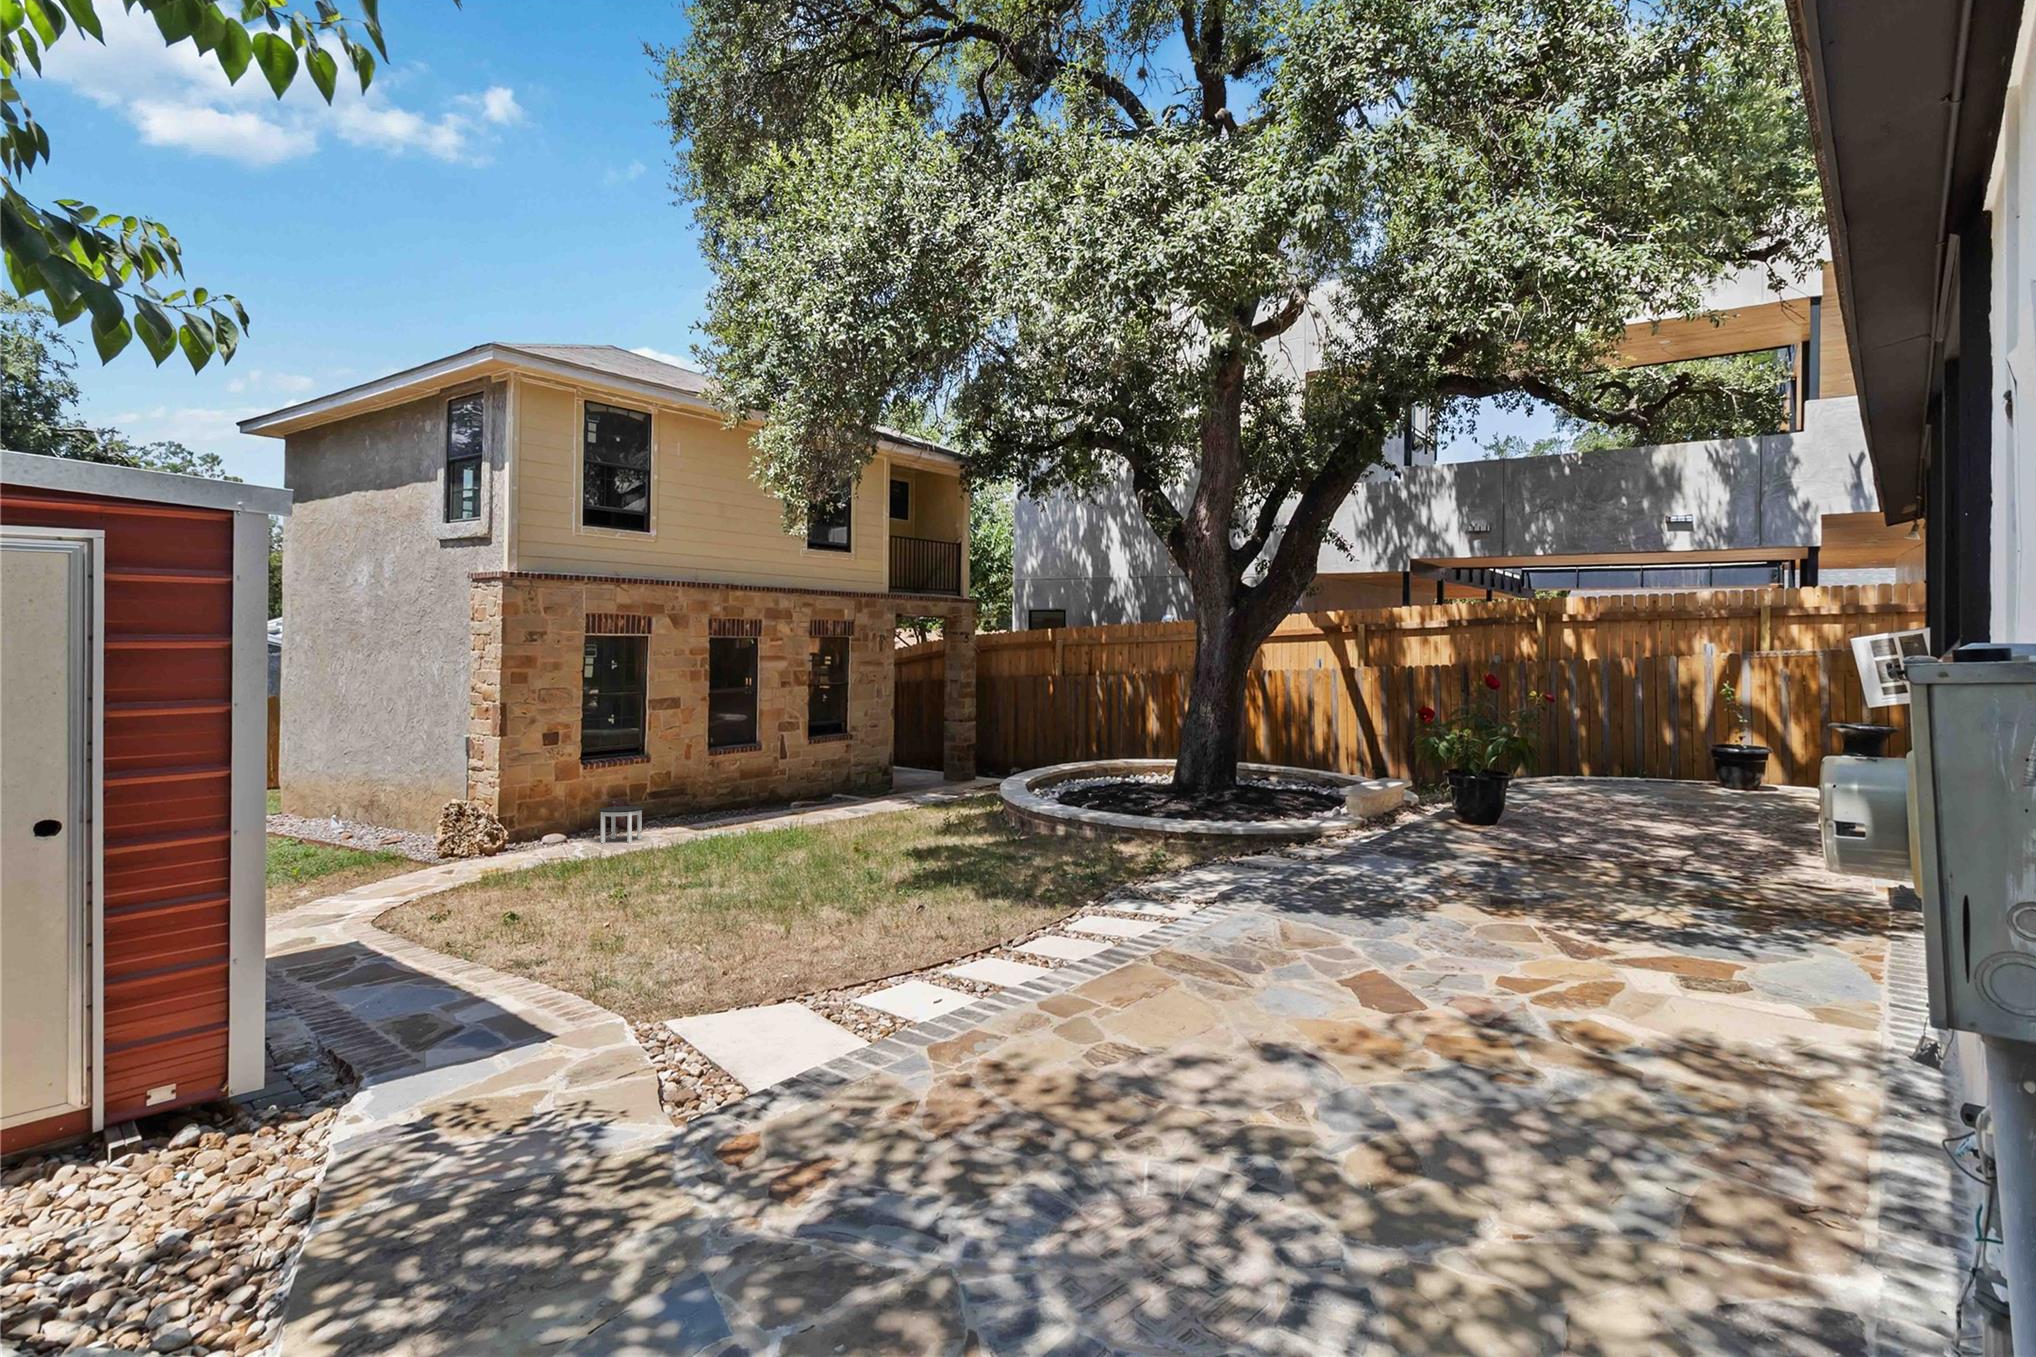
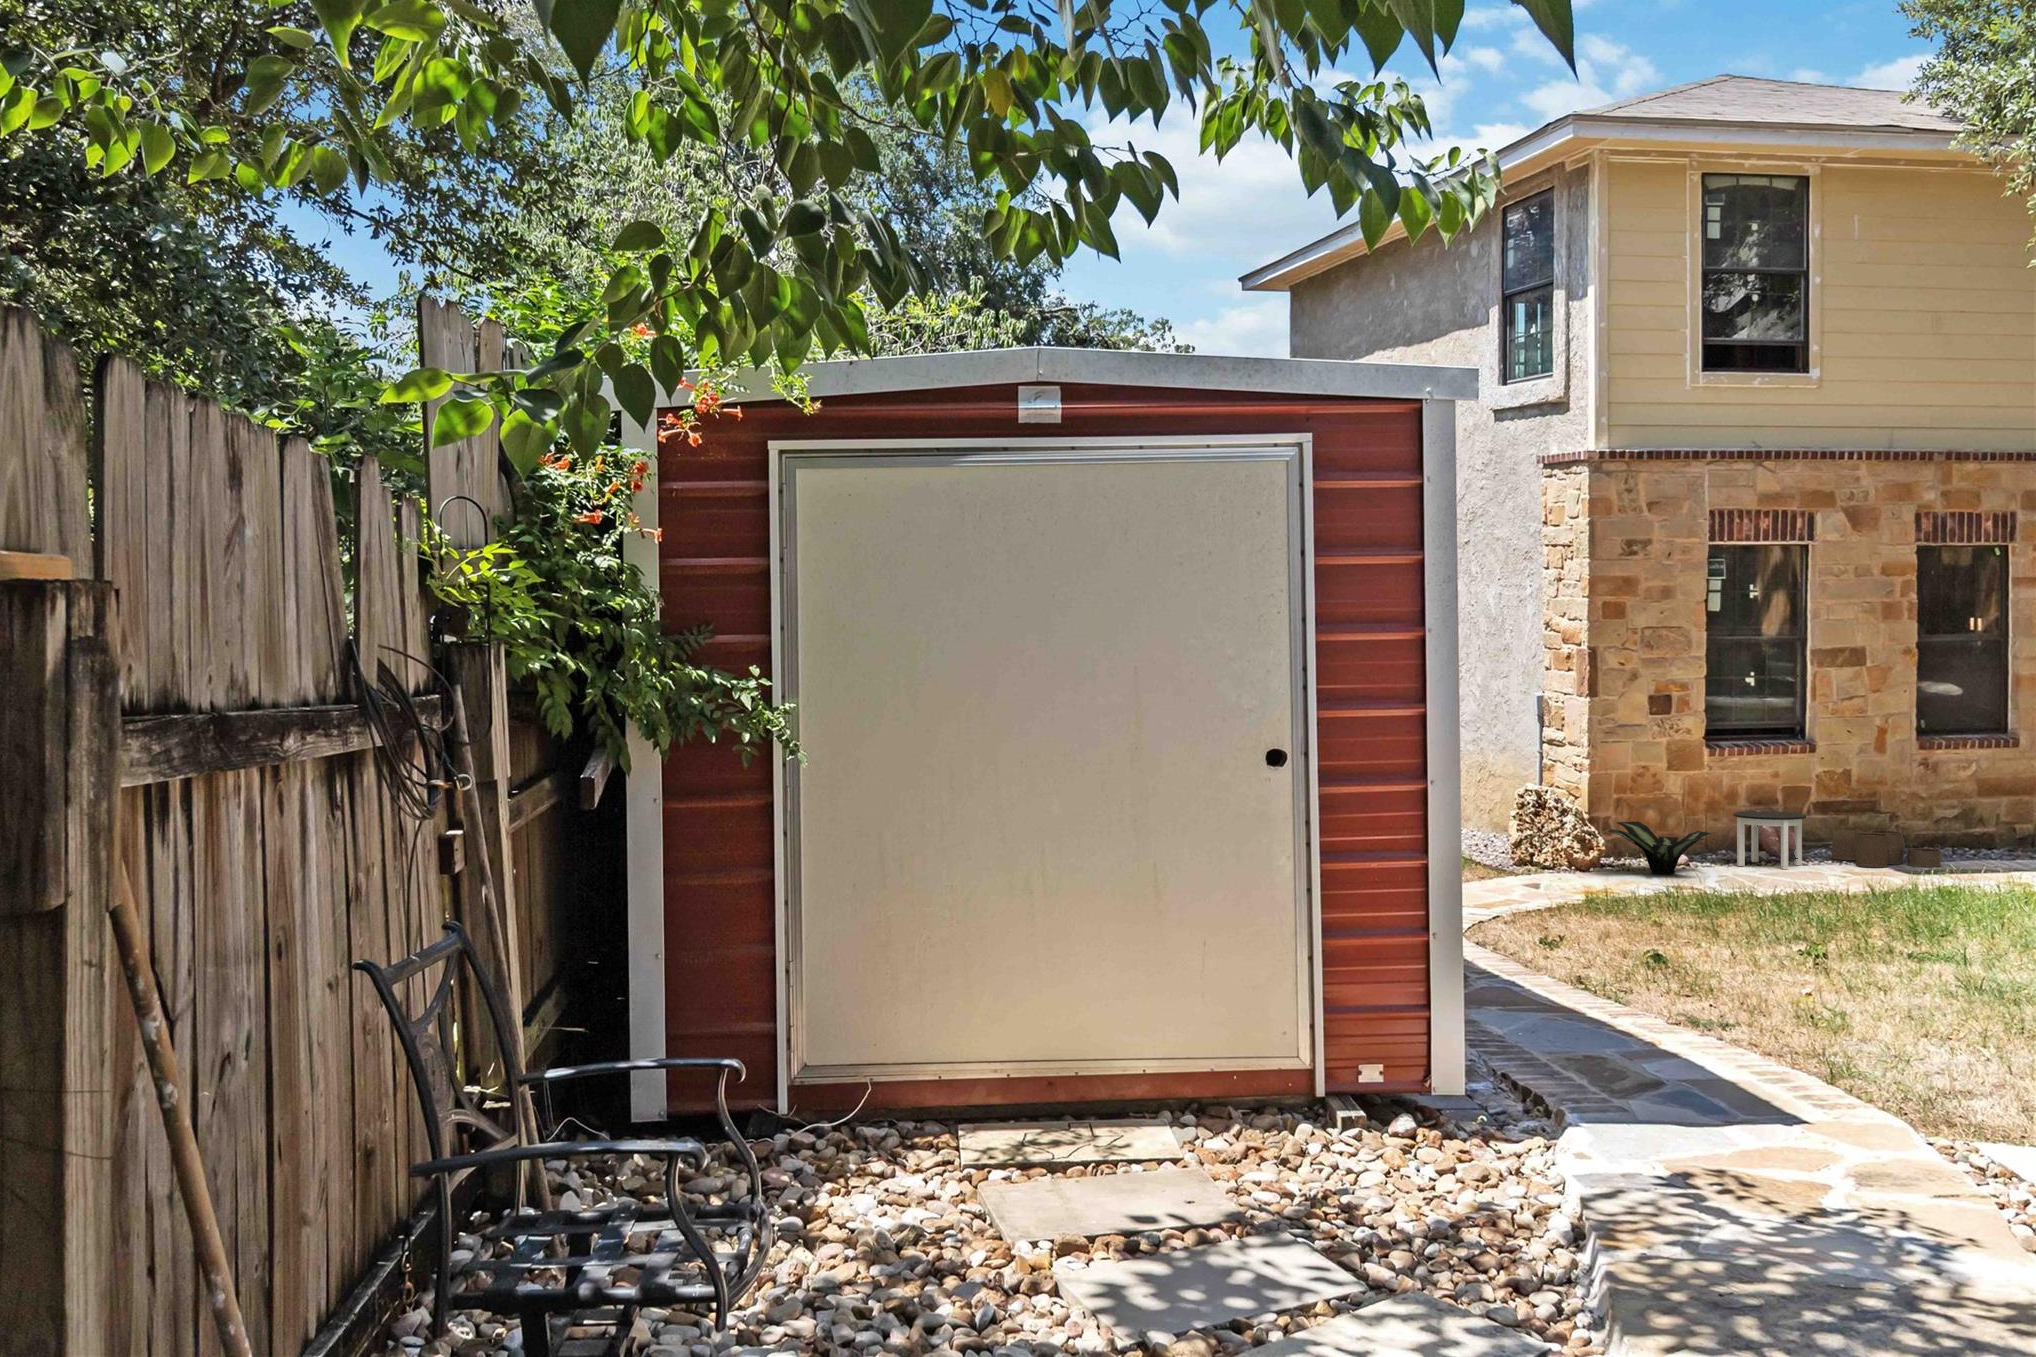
woven basket: none [662,810,723,837] -> present [1831,825,1941,867]
potted plant: none [508,819,582,854] -> present [1608,821,1711,875]

